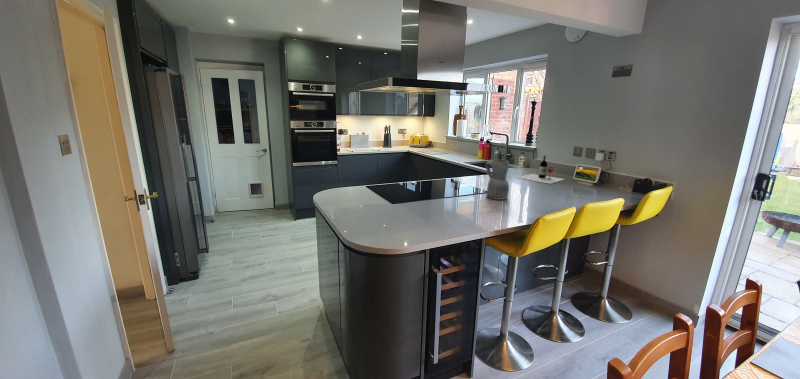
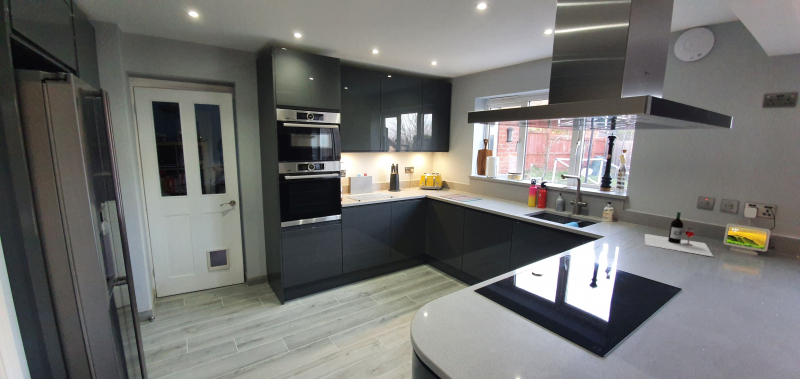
ceramic pitcher: present [485,159,509,200] -> none [707,243,779,318]

